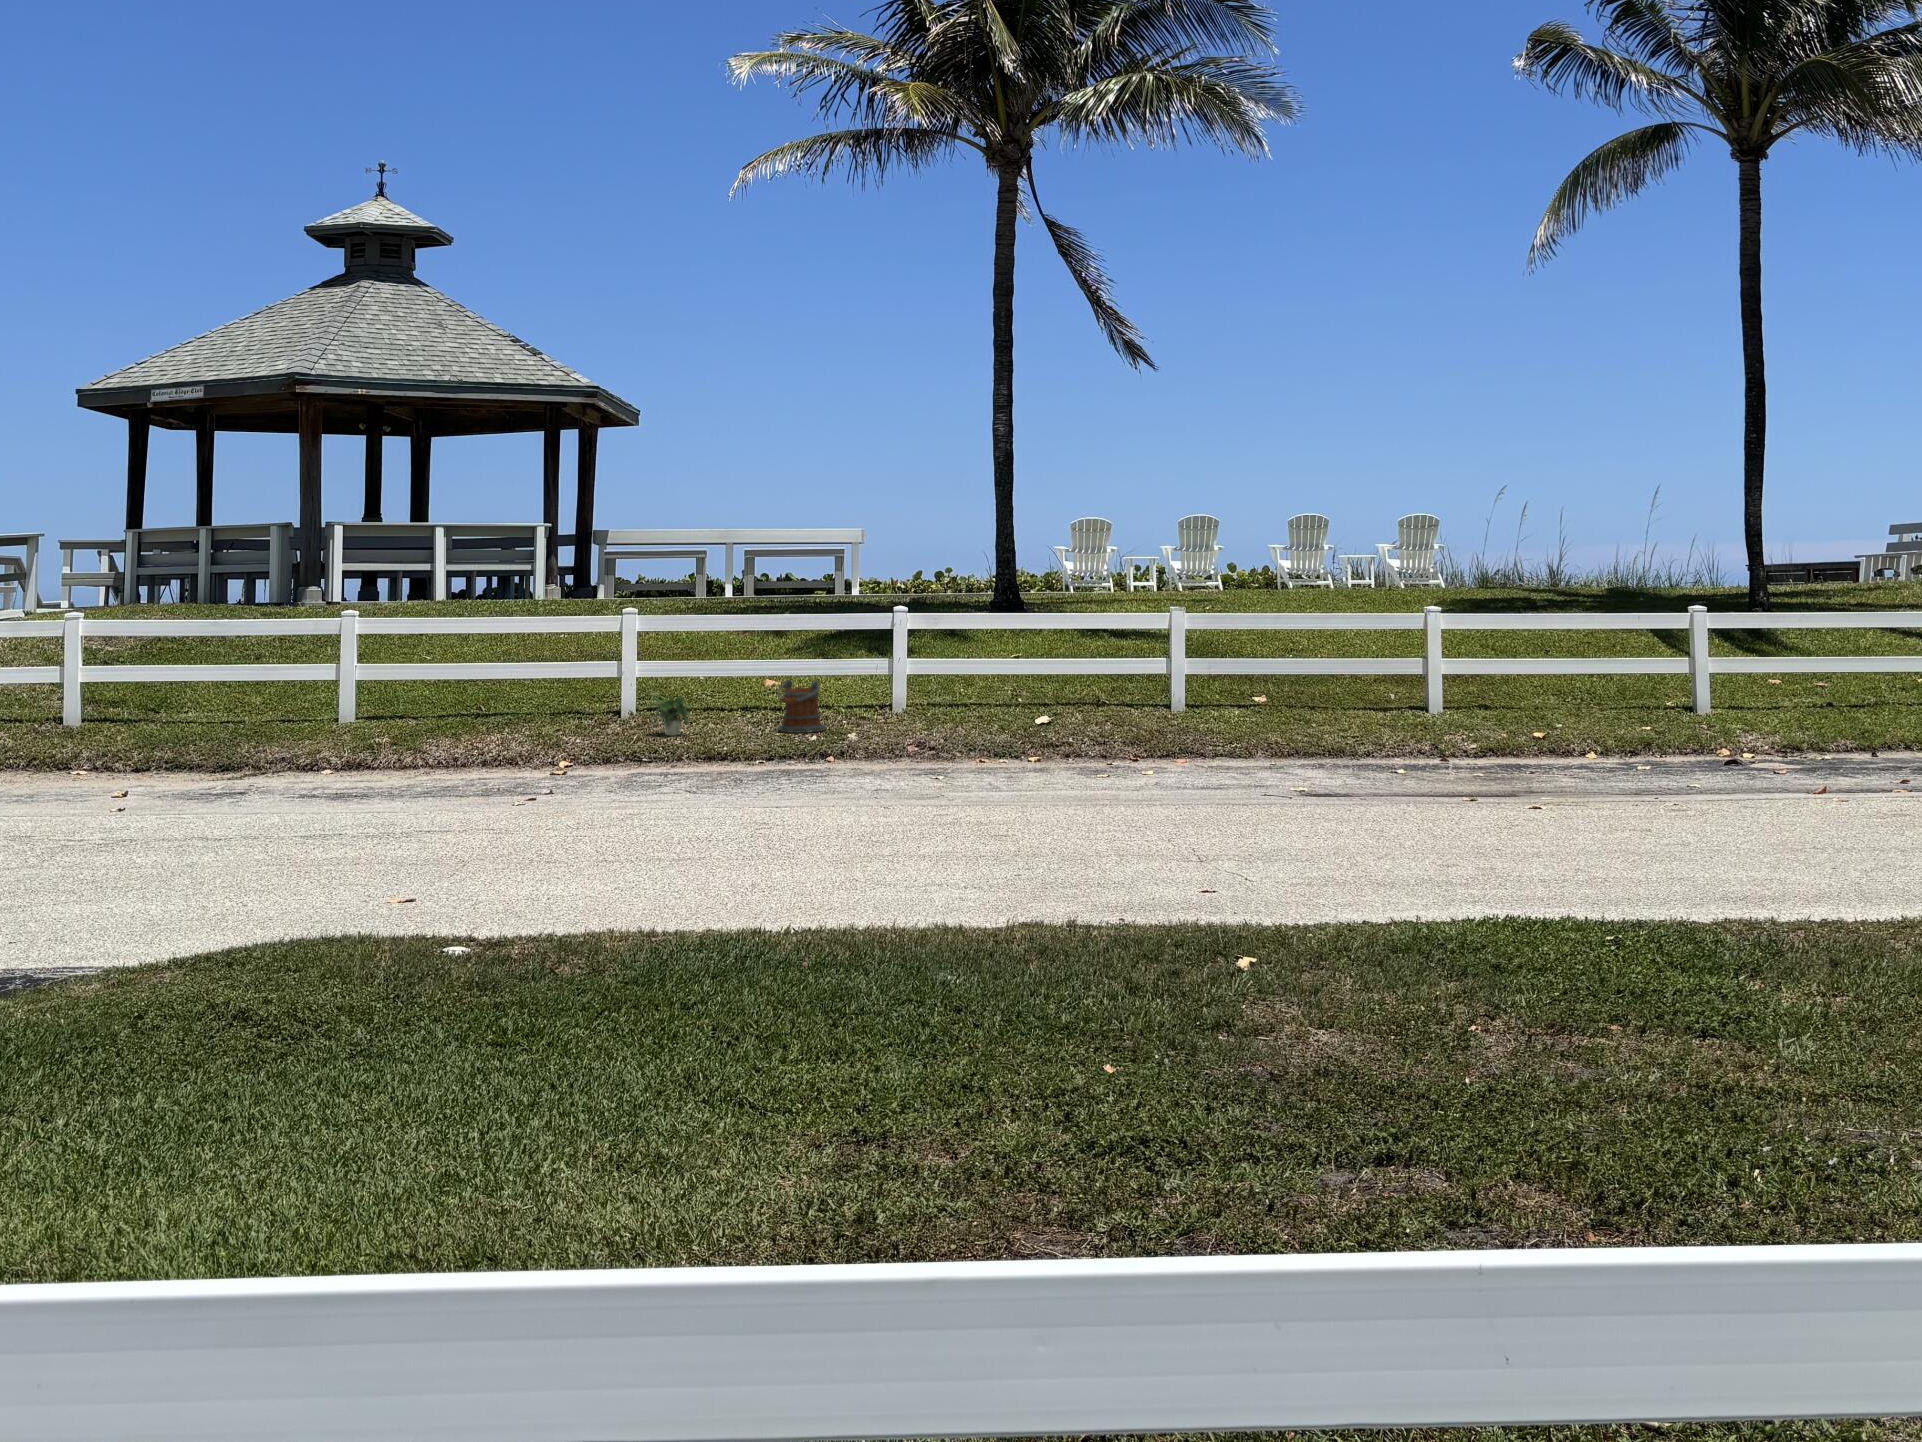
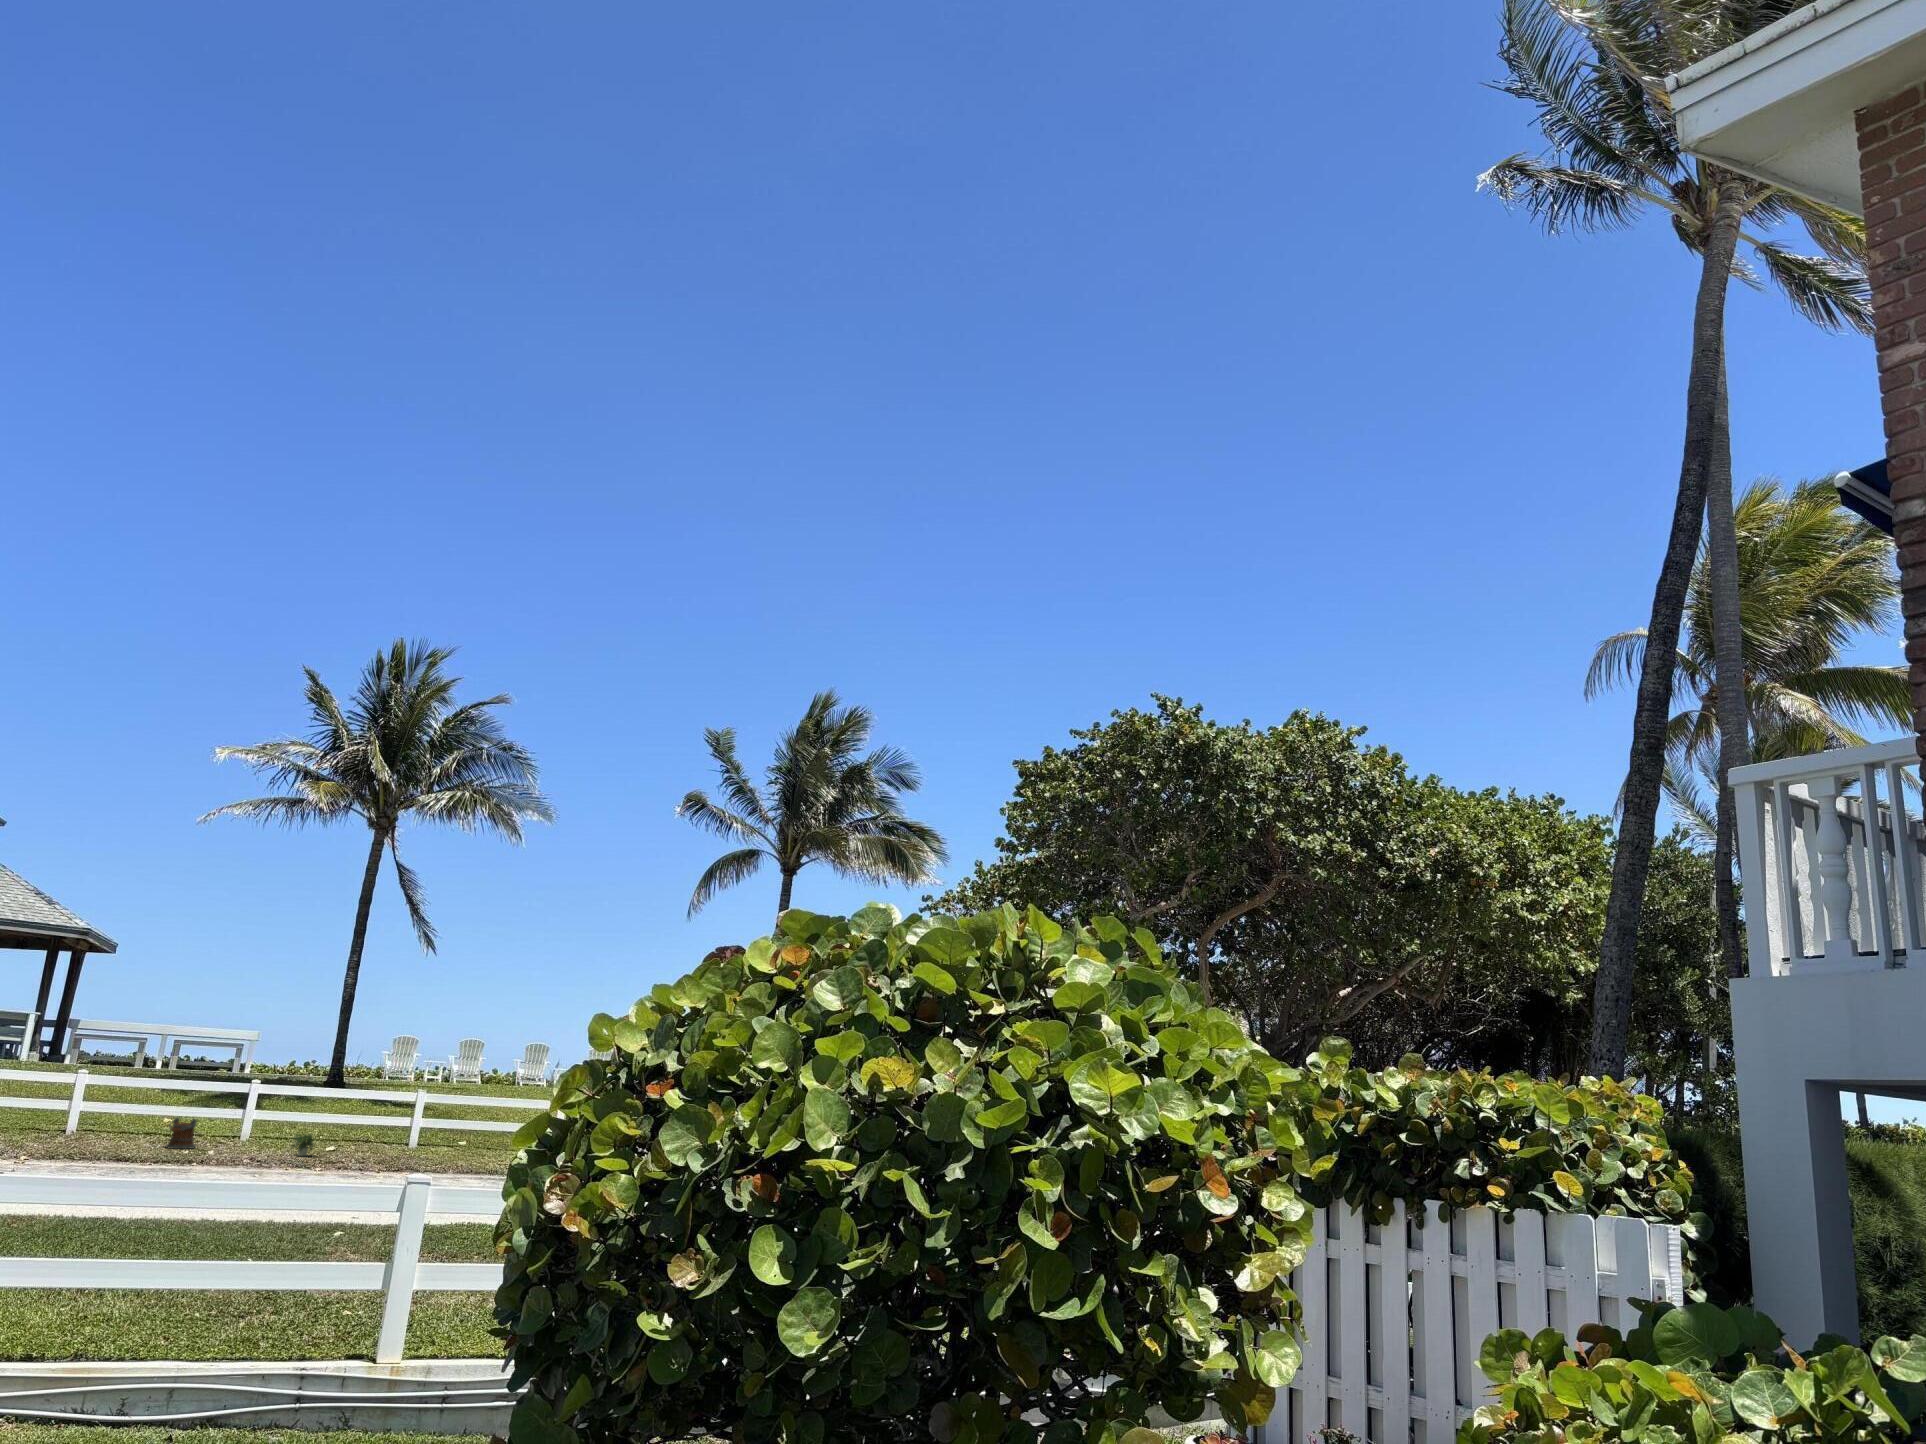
potted plant: present [654,697,691,735] -> present [293,1134,314,1156]

